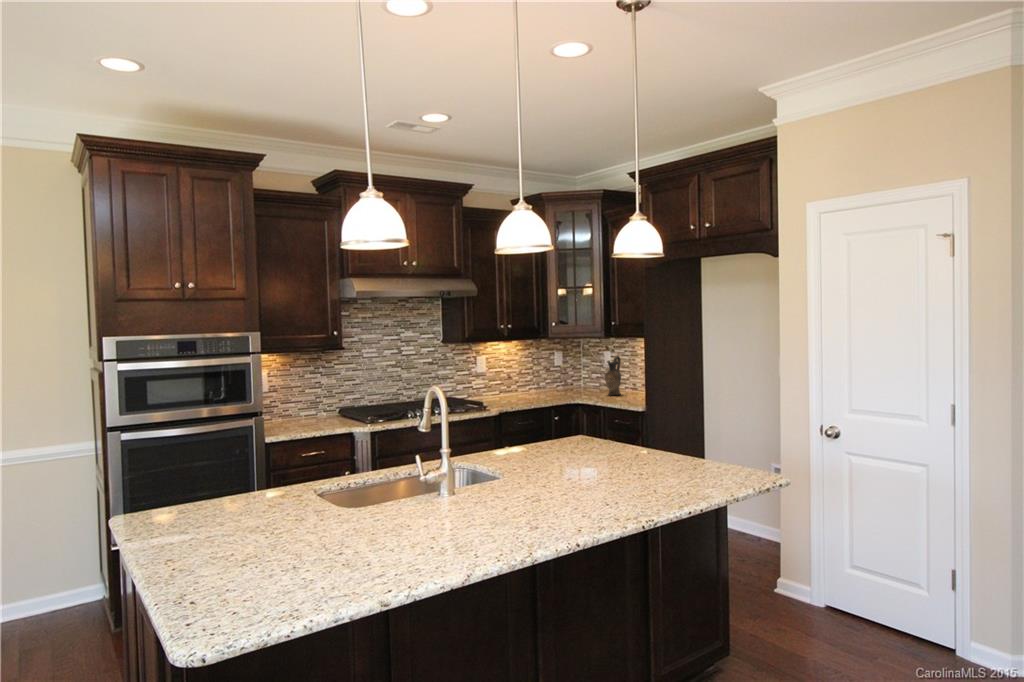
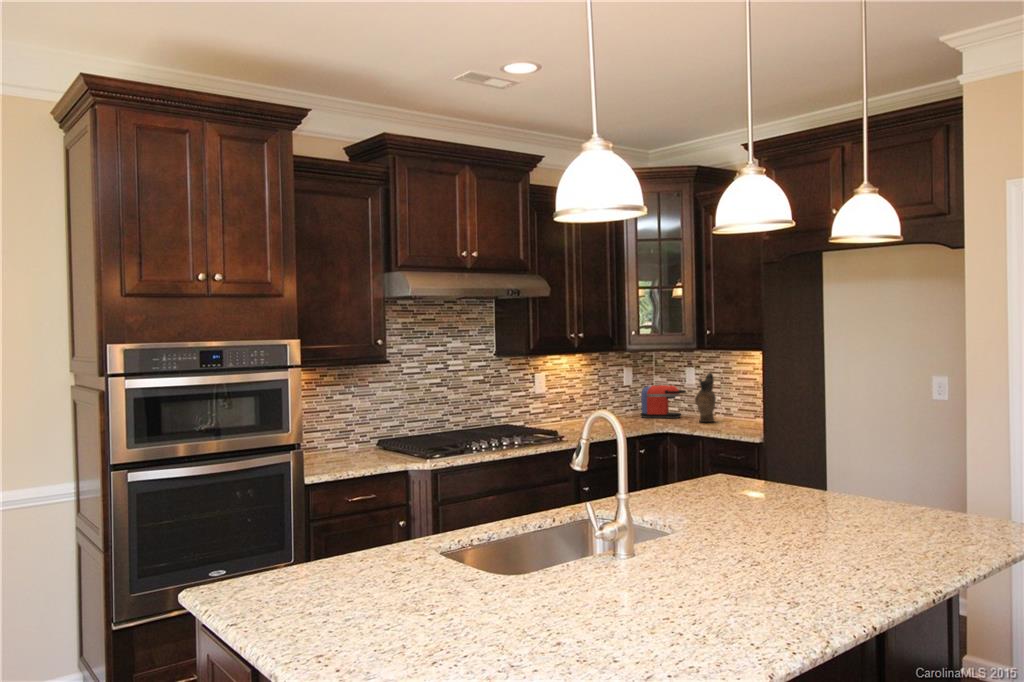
coffee maker: none [567,366,602,392] -> present [641,385,686,418]

